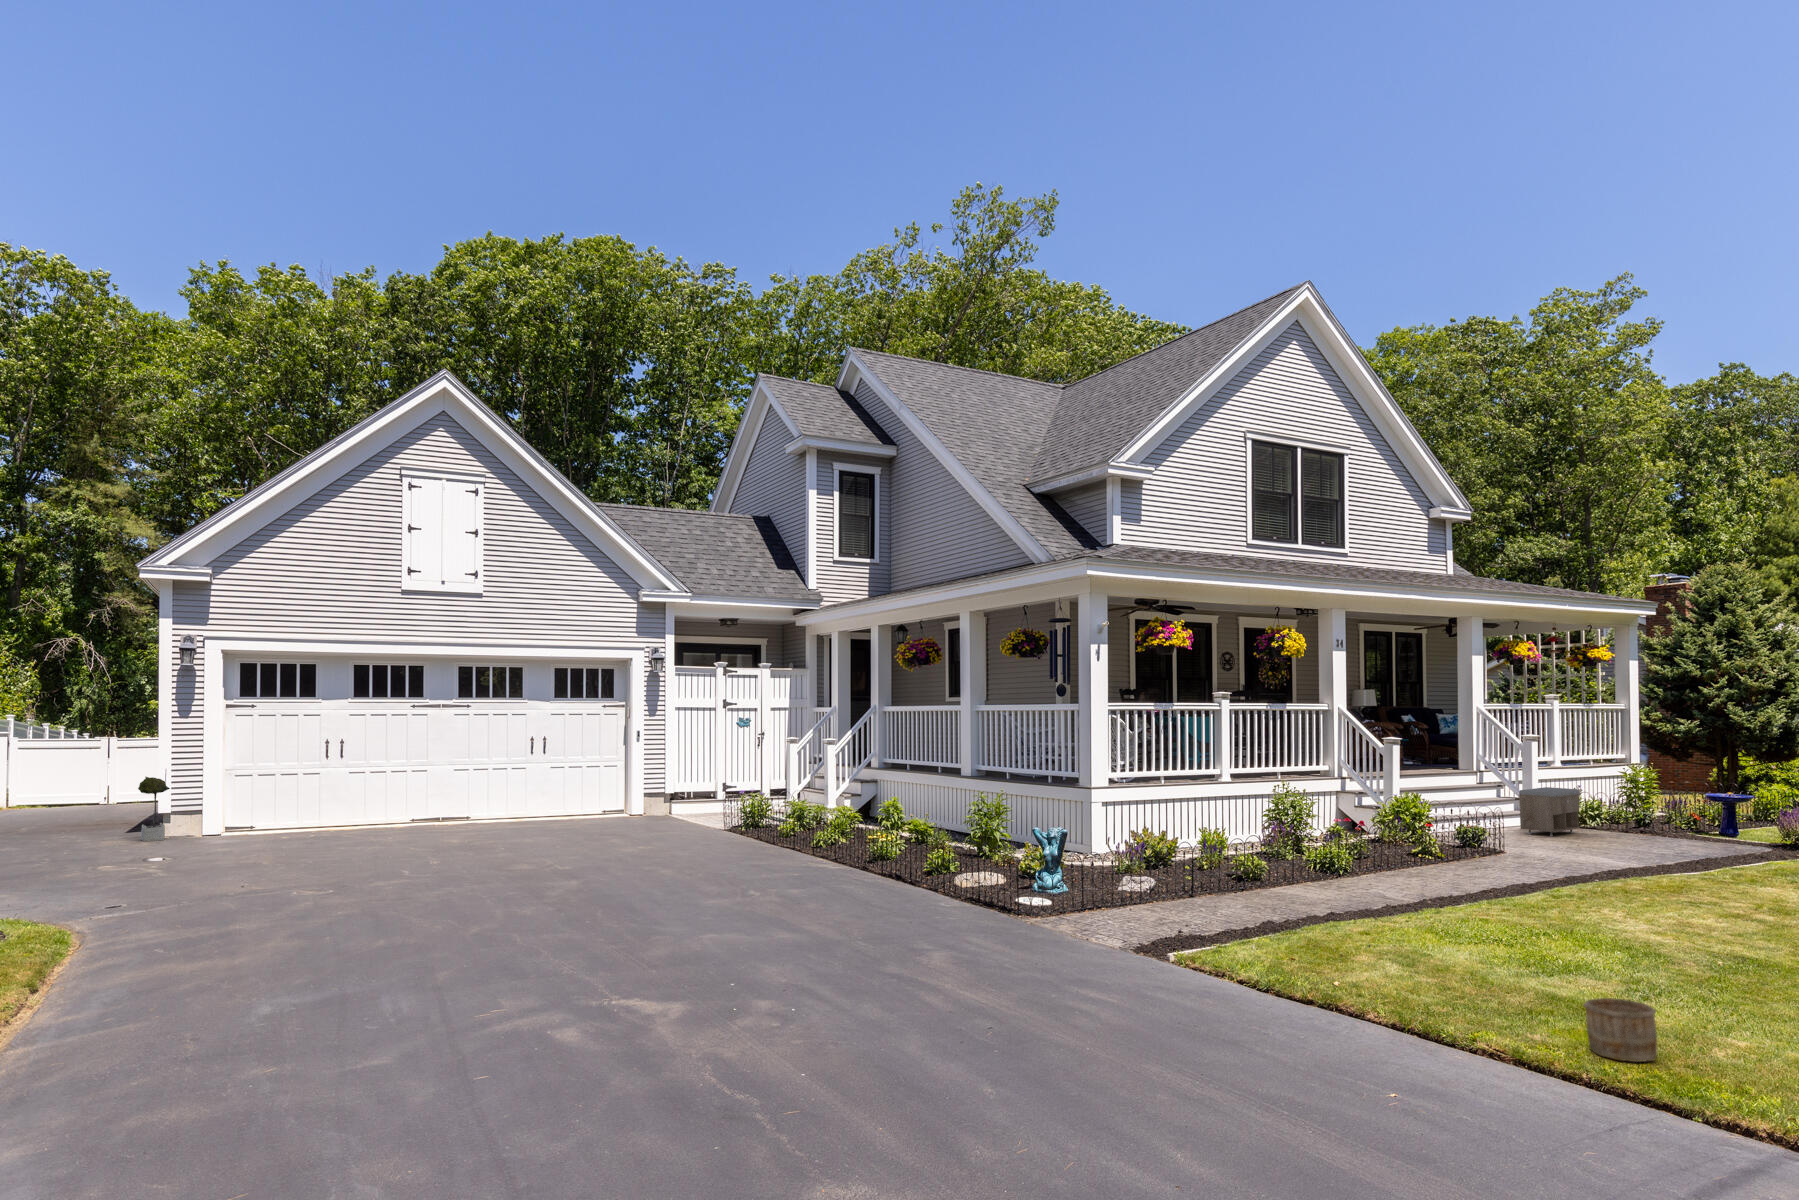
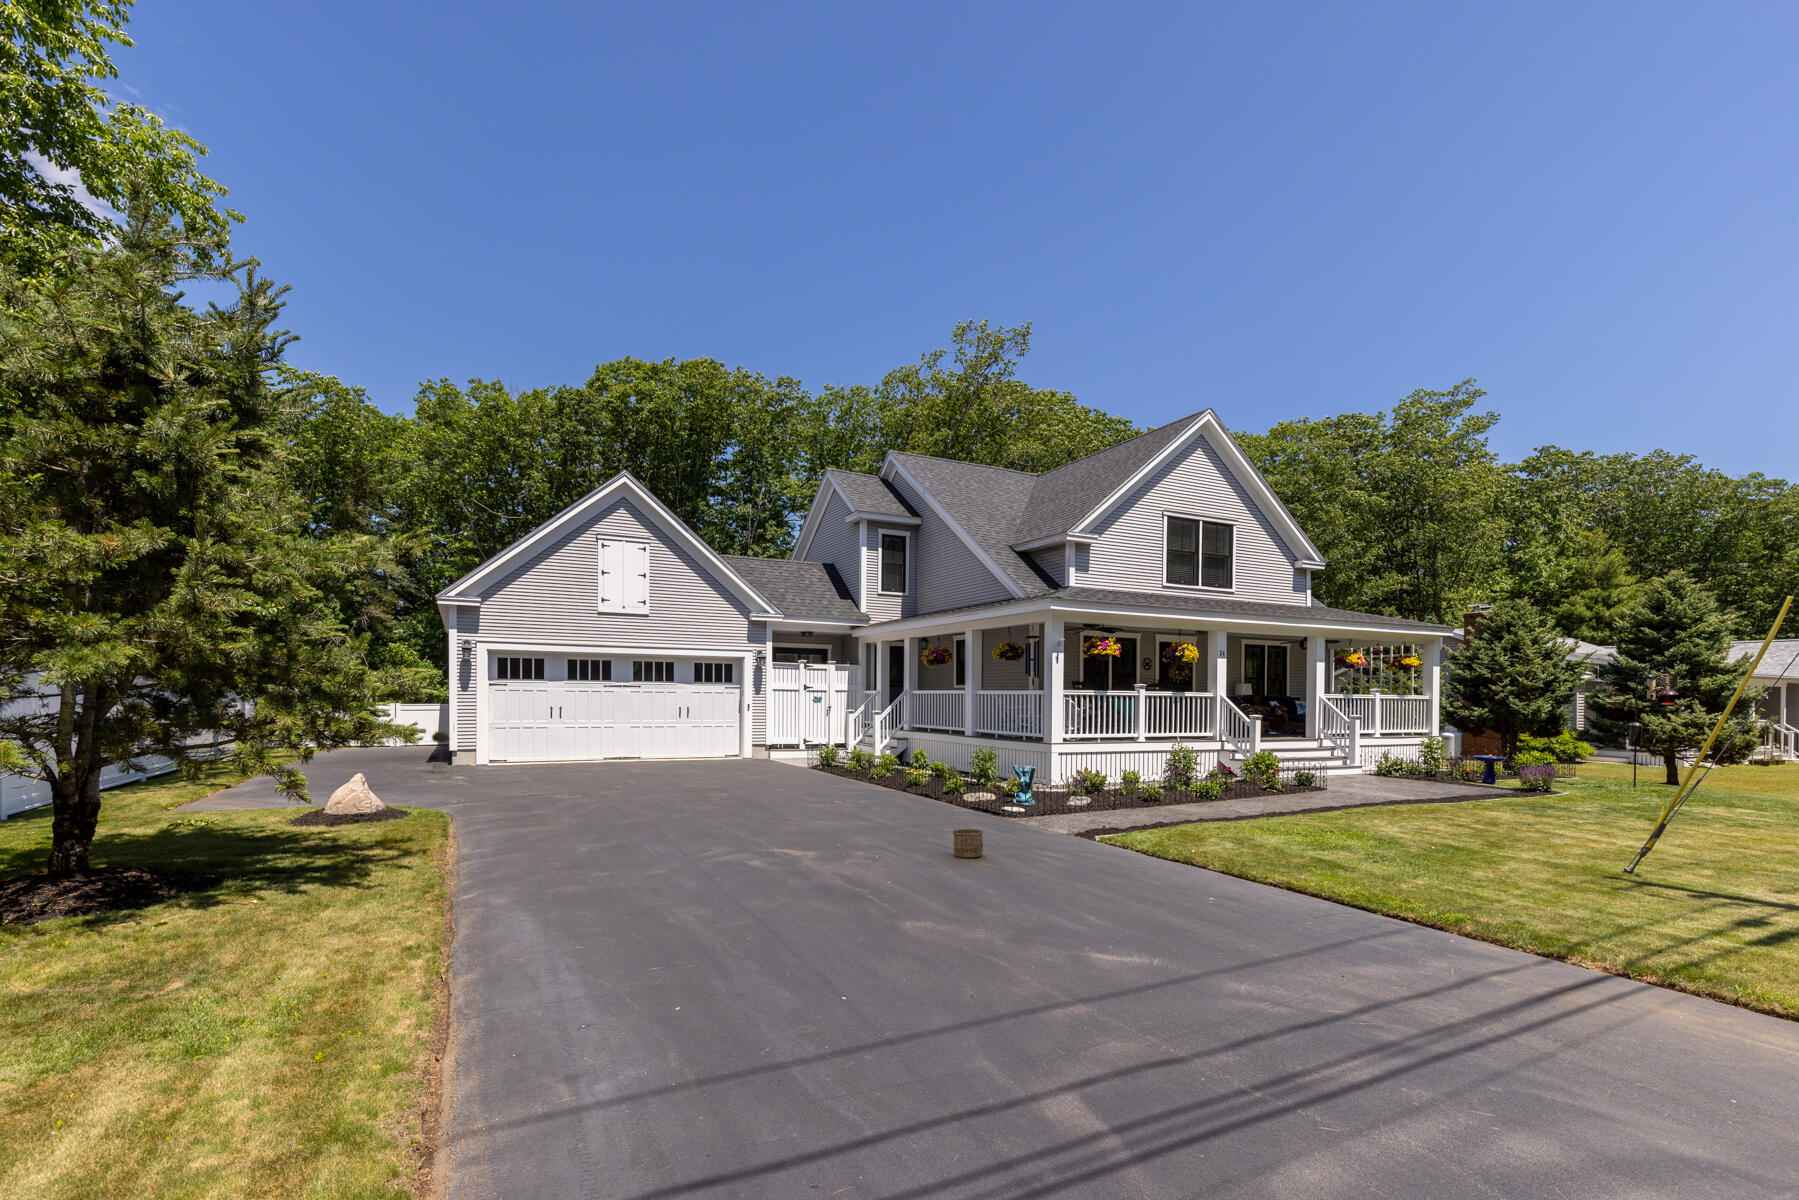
storage bench: present [1519,787,1580,836] -> none [1345,751,1388,784]
wooden bucket: present [1583,998,1657,1062] -> present [953,829,983,858]

